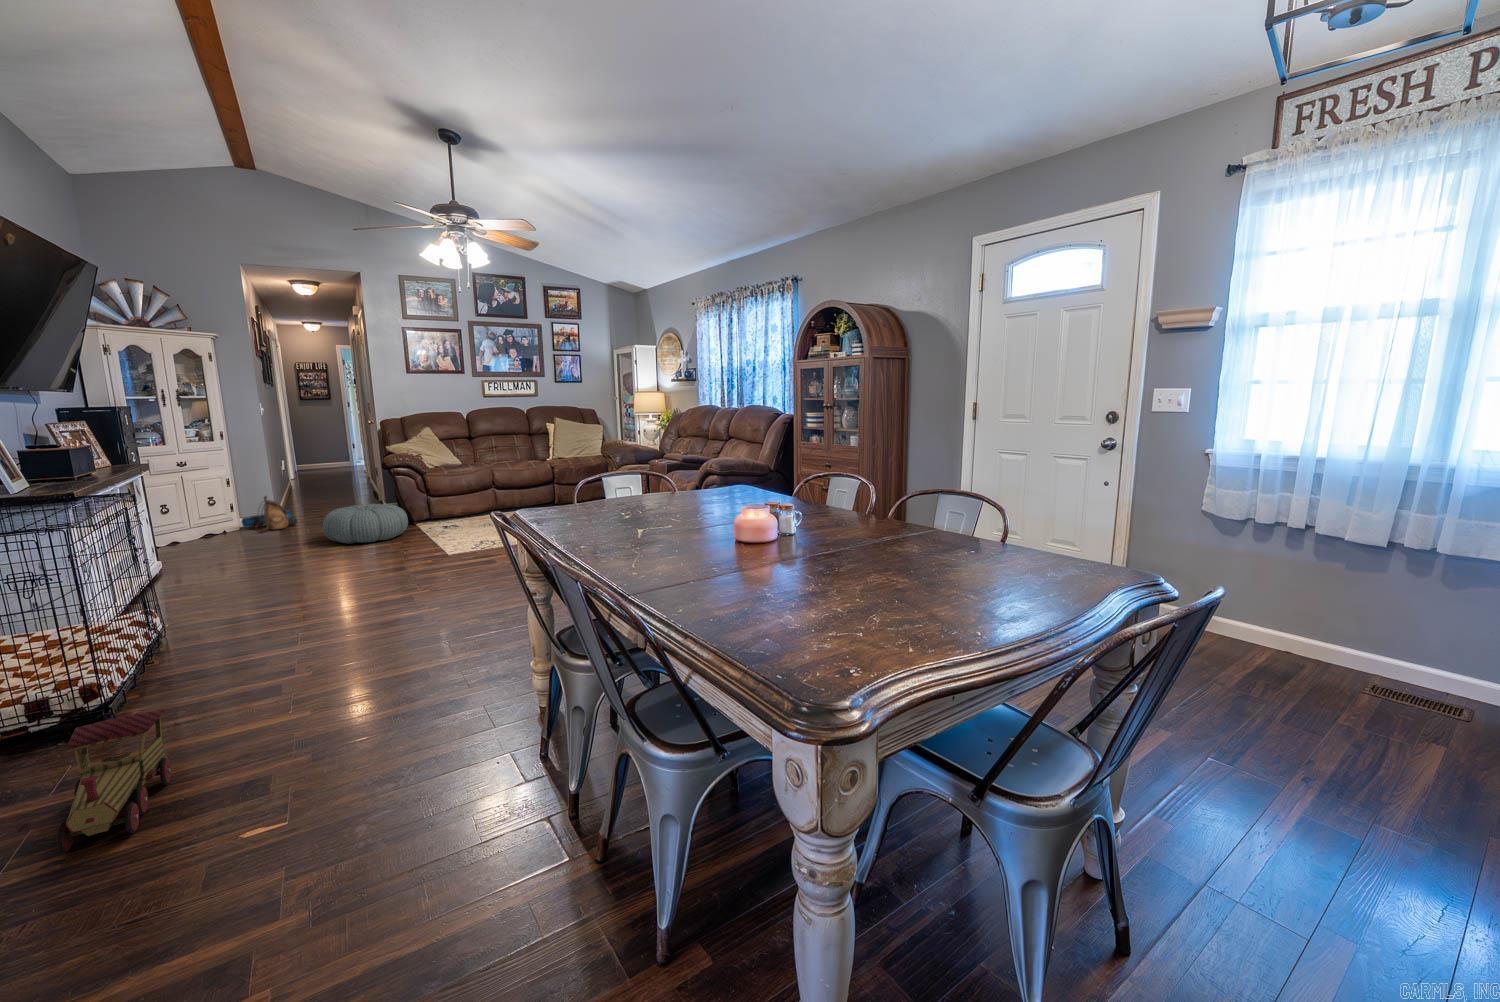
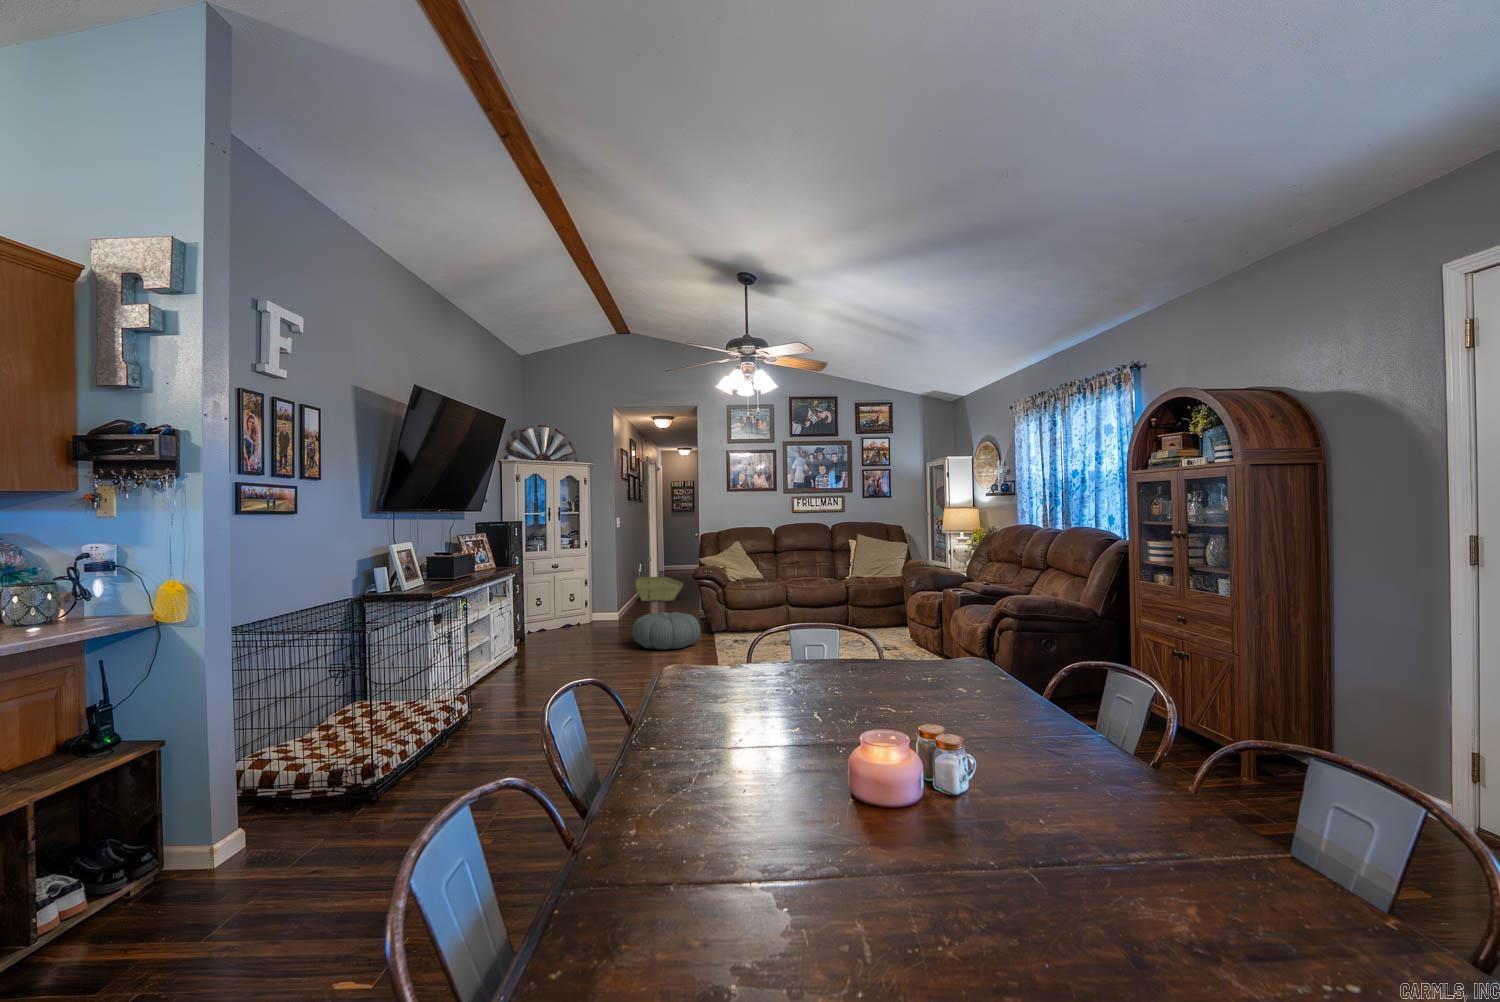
storage bin: none [283,473,348,502] -> present [635,577,683,601]
backpack: present [241,496,297,532] -> none [590,597,628,628]
toy train: present [56,709,171,852] -> none [234,811,366,941]

